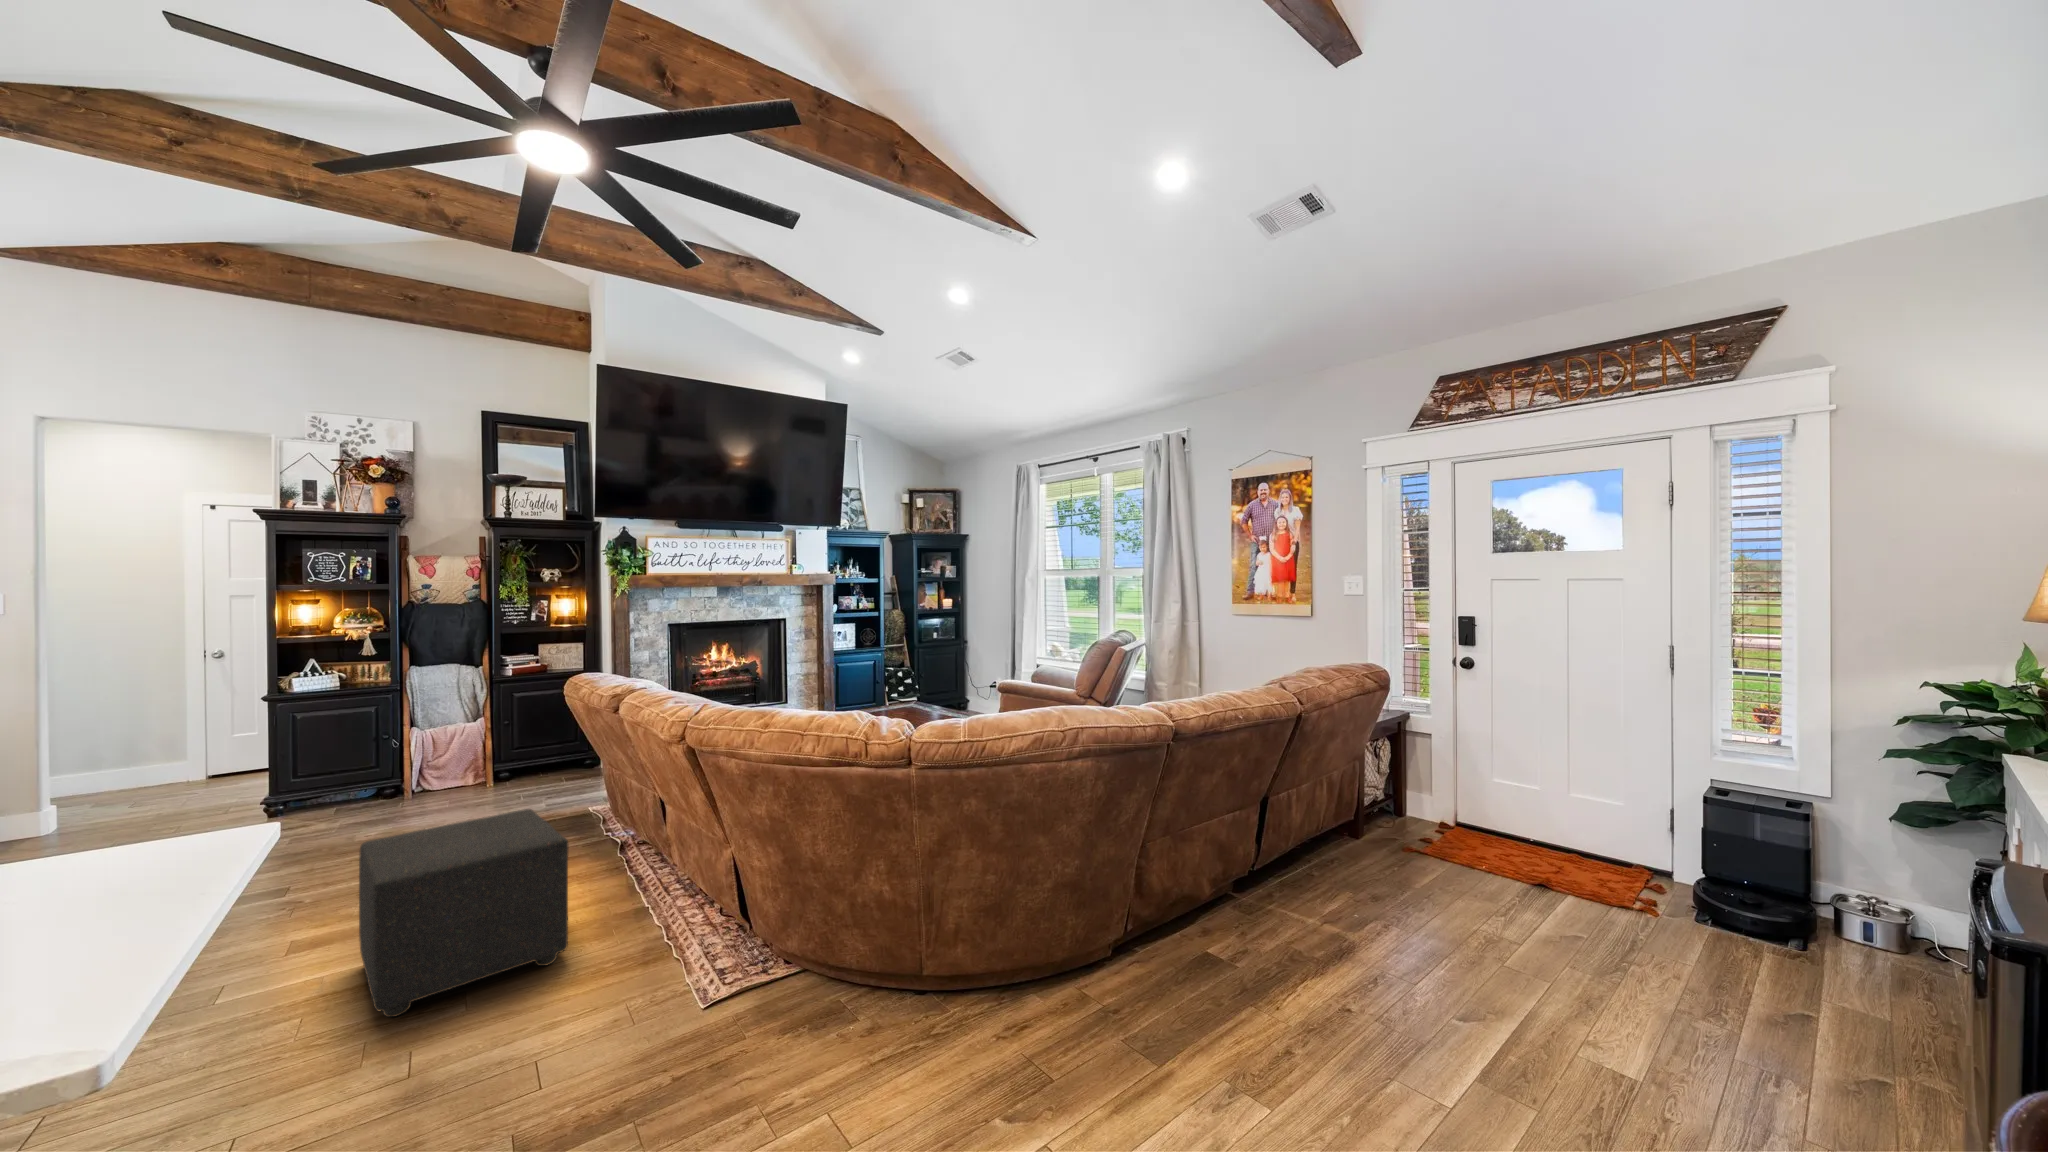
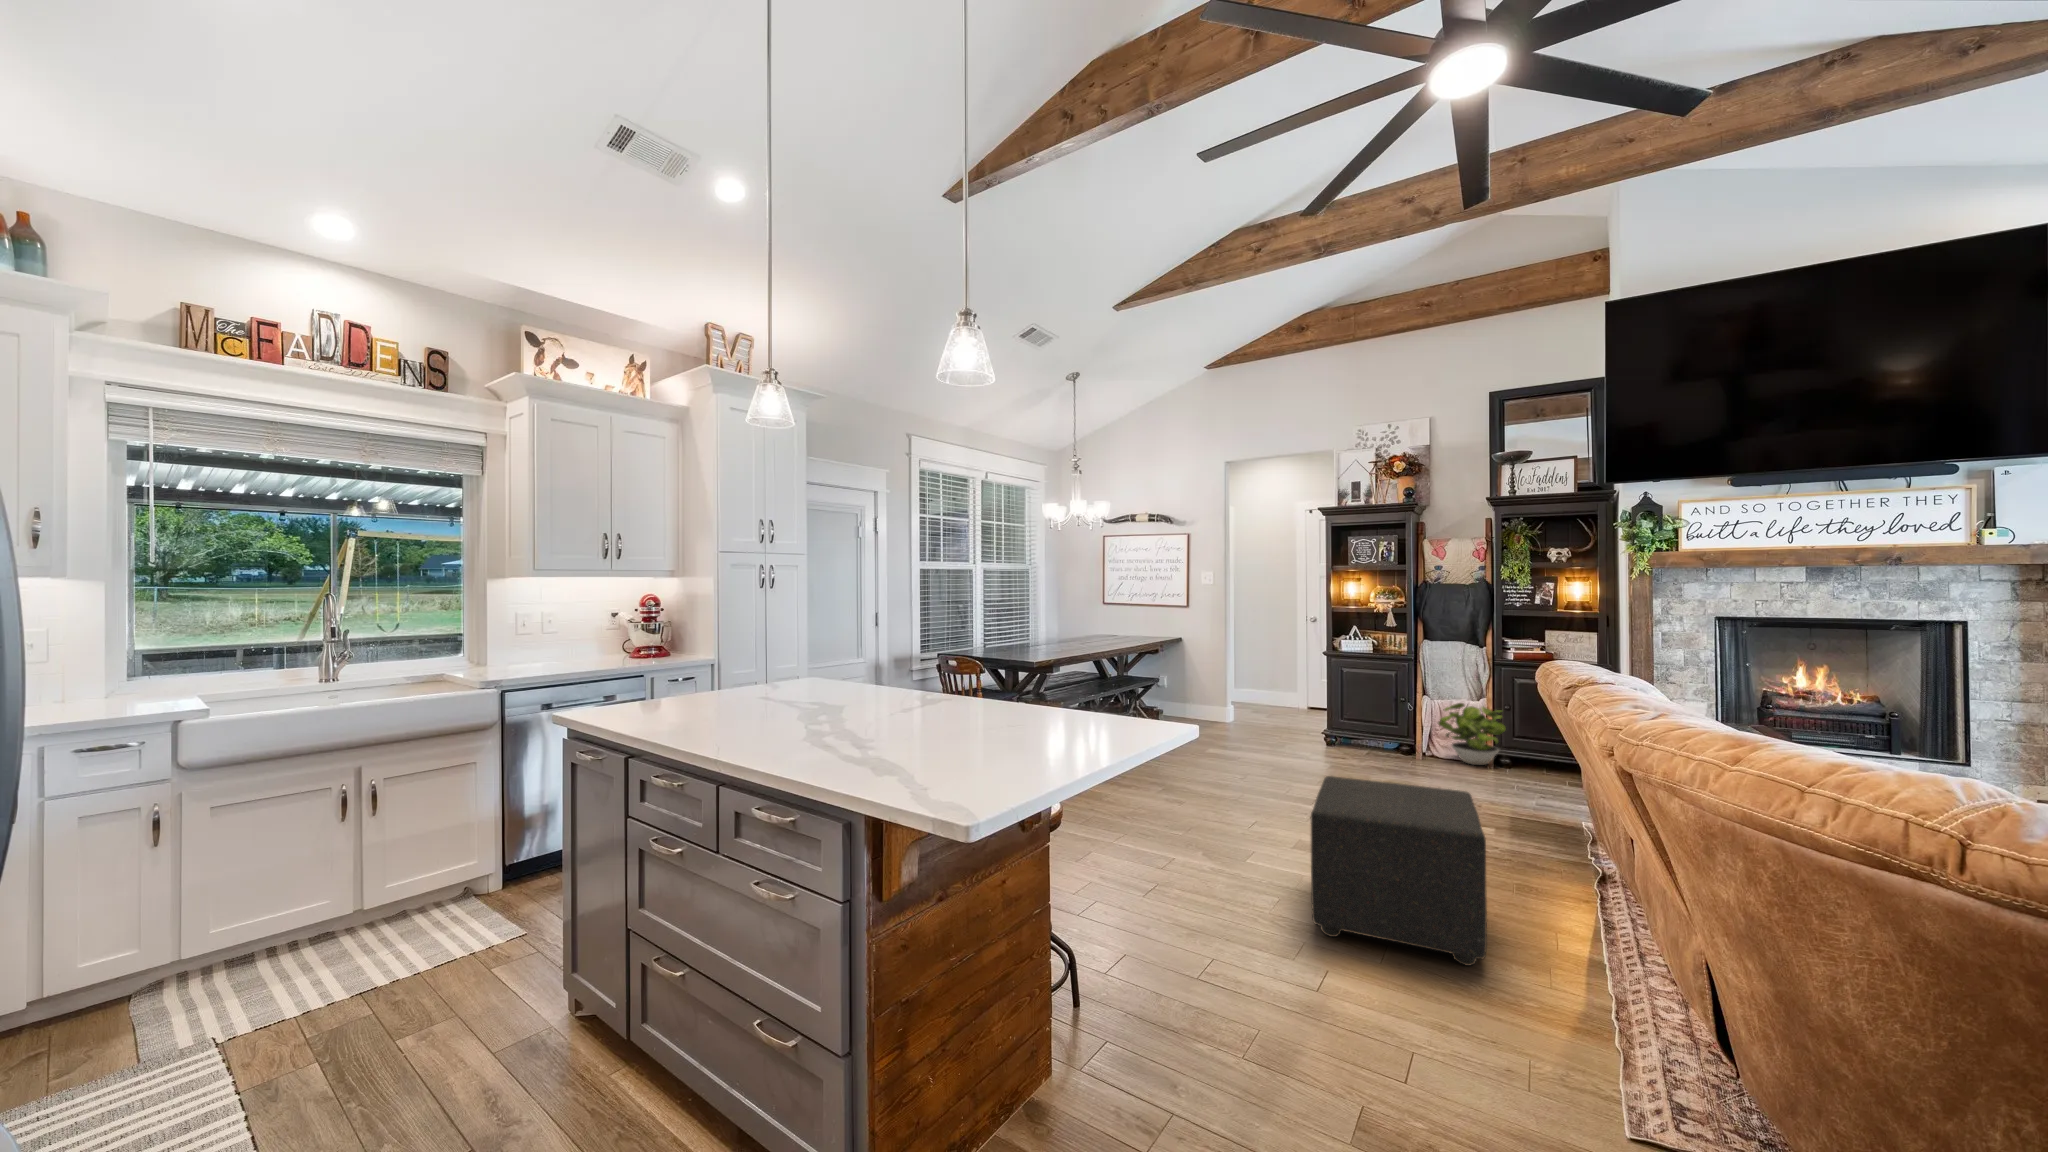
potted plant: none [434,727,508,789] -> present [1438,703,1506,765]

